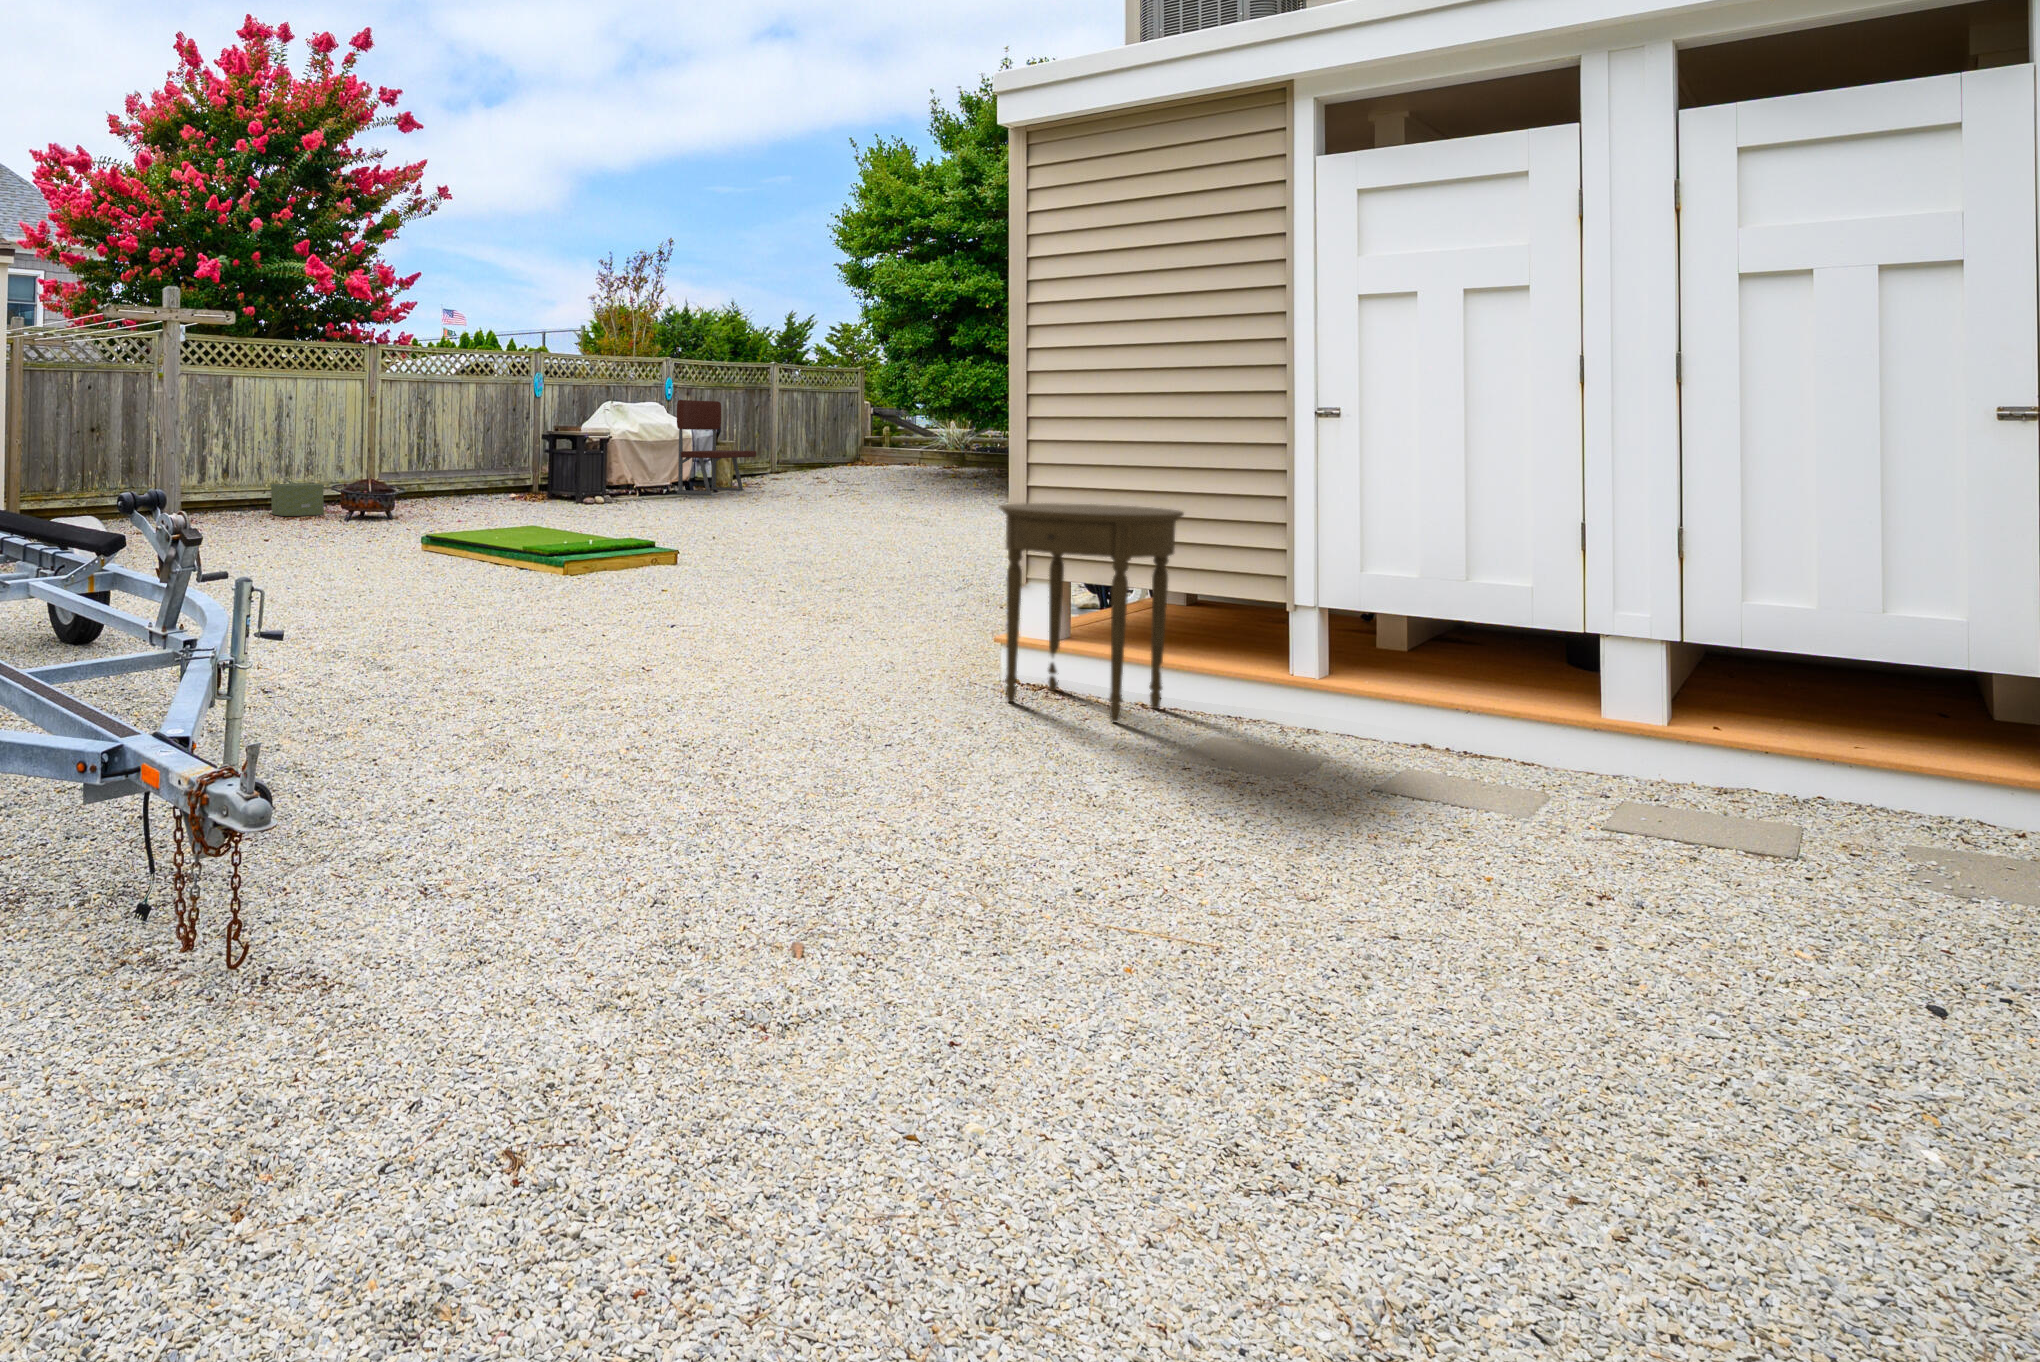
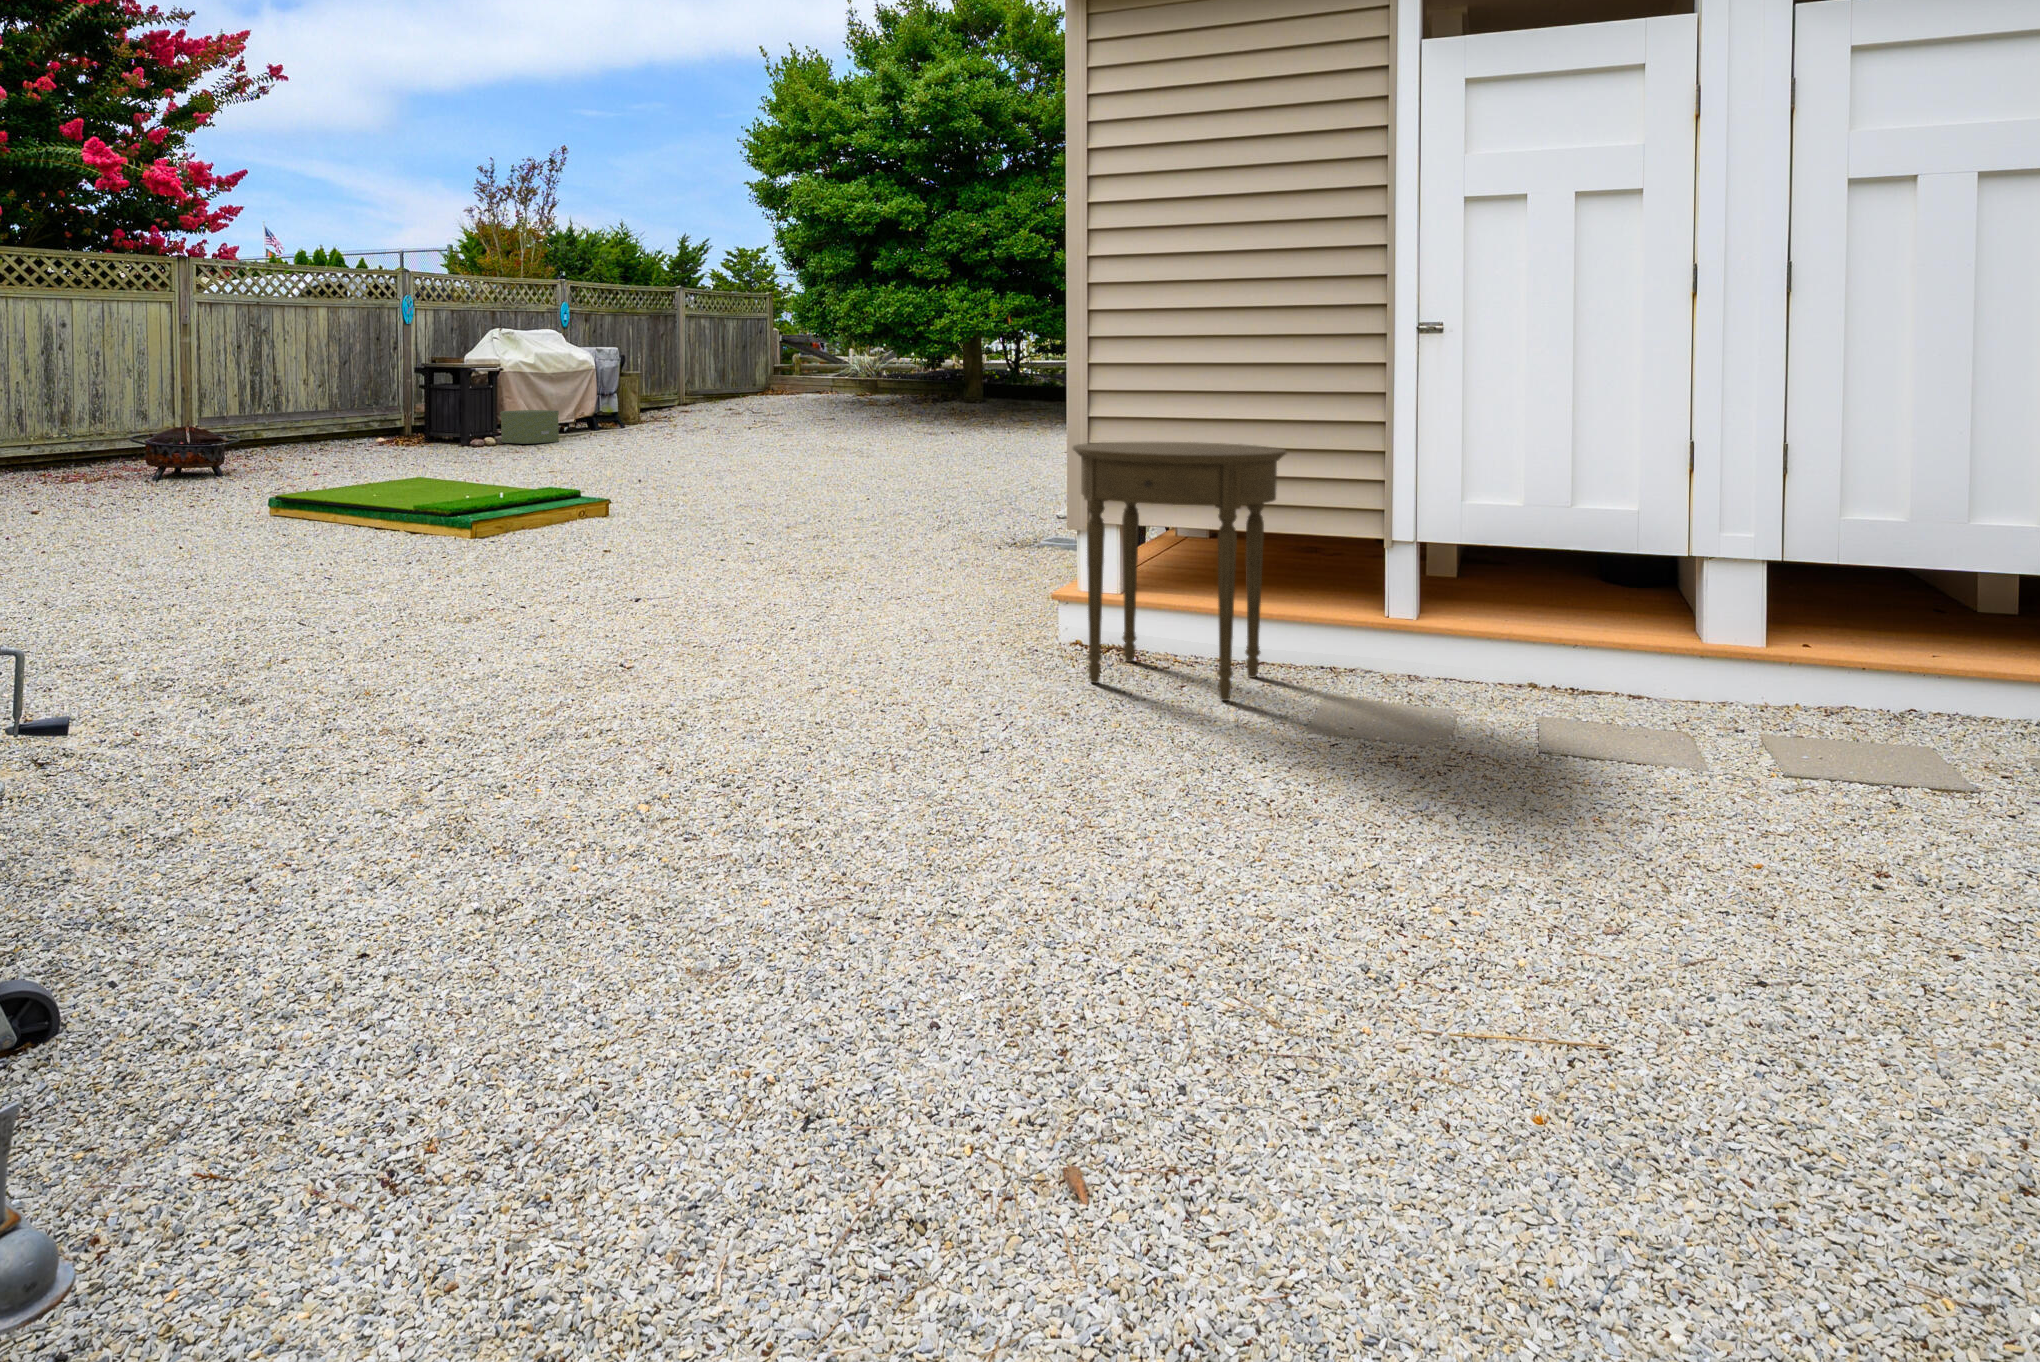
bench: present [677,400,756,496] -> none [580,326,673,435]
storage box: present [271,483,324,516] -> present [500,410,559,444]

